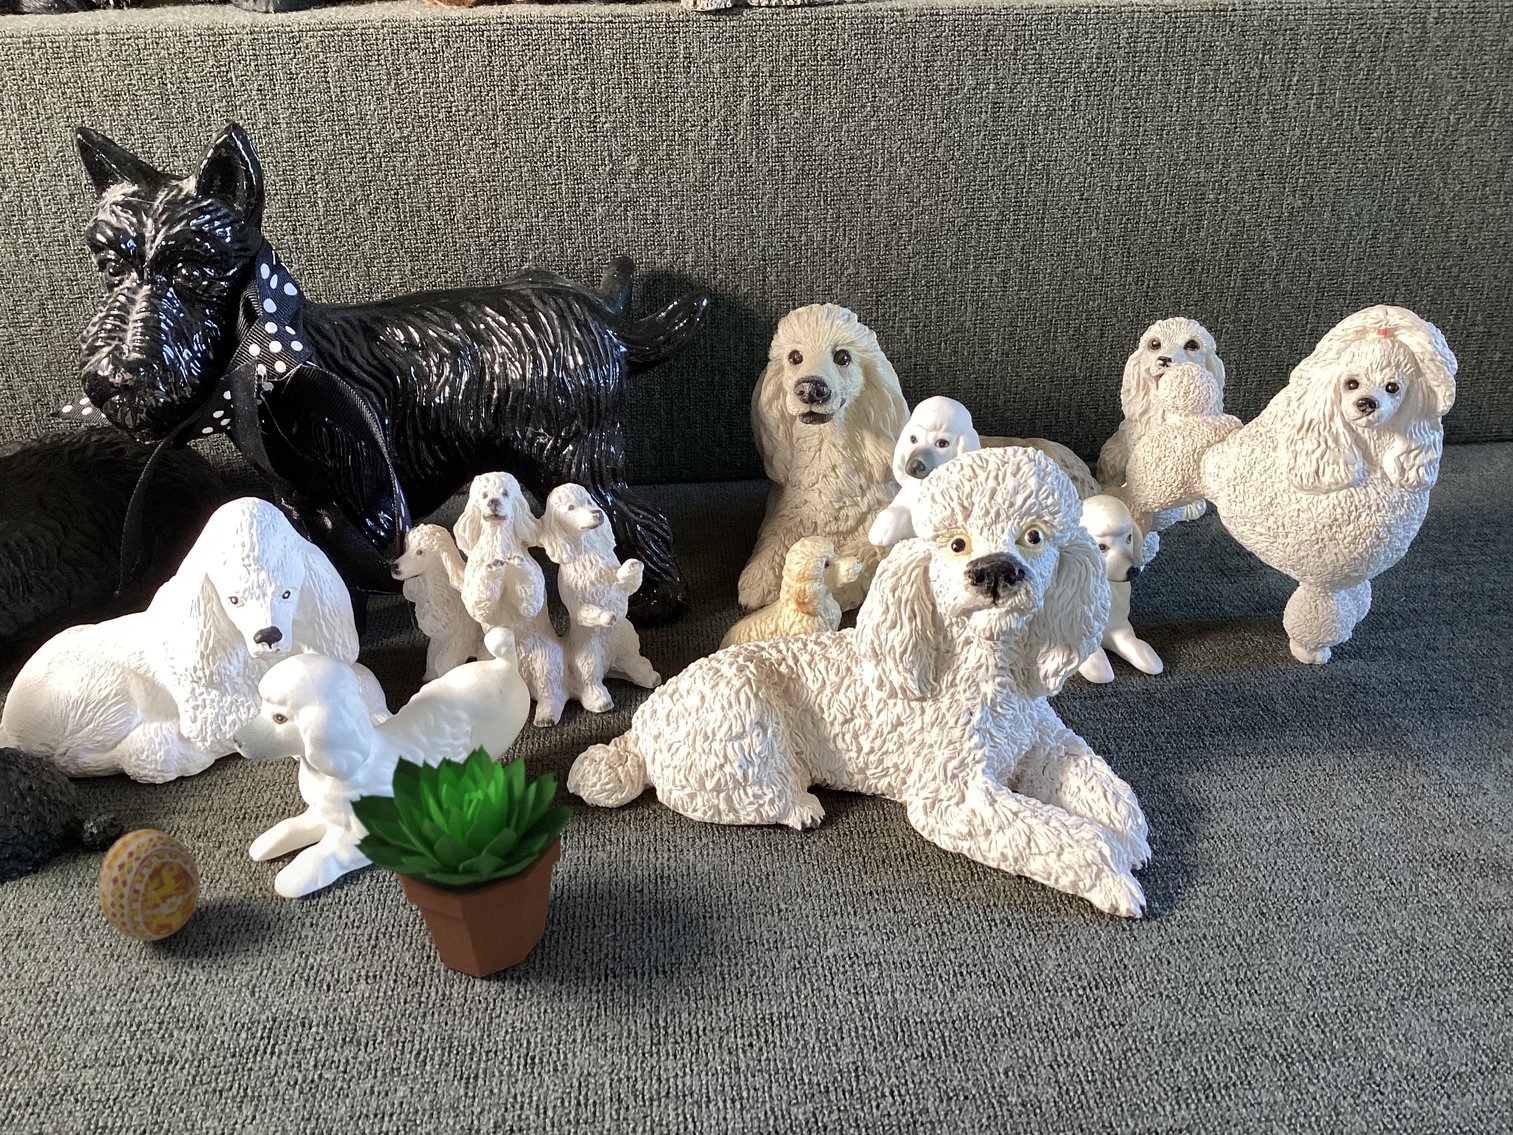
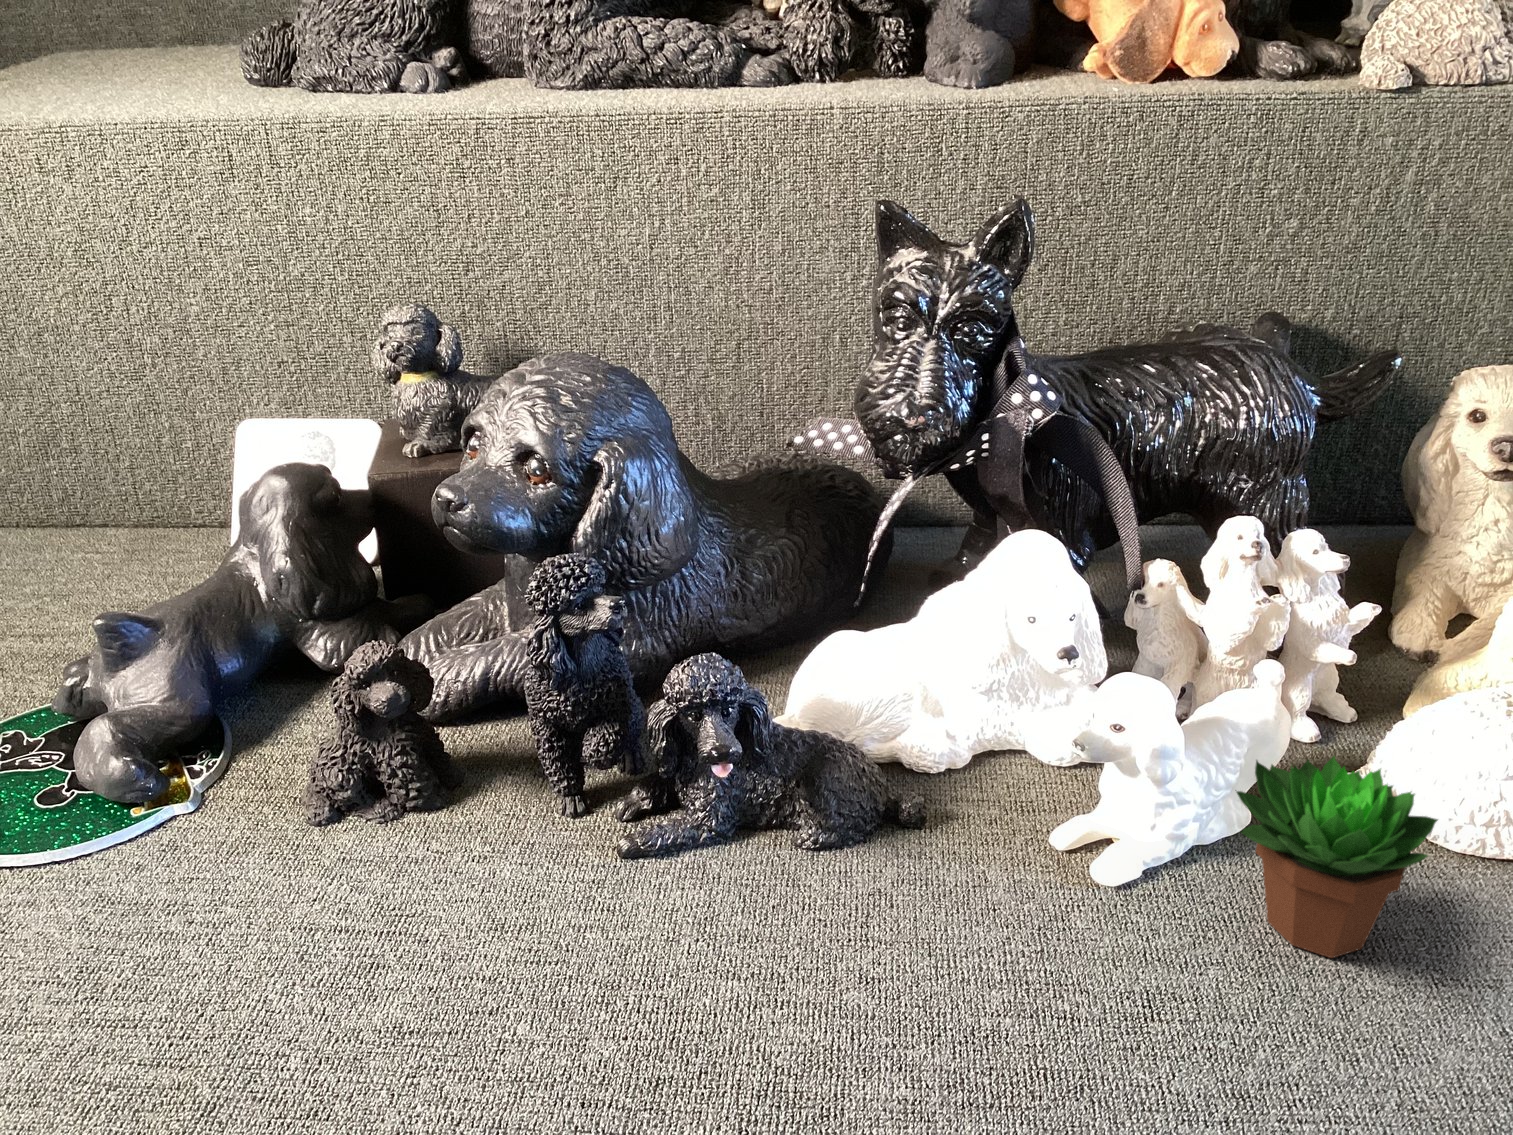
decorative egg: present [98,829,199,941] -> none [985,804,1062,899]

